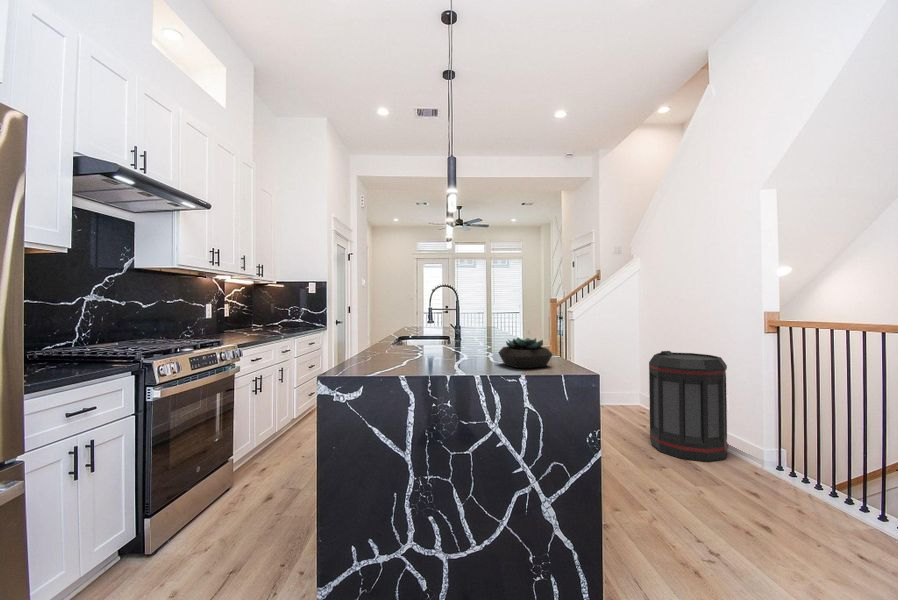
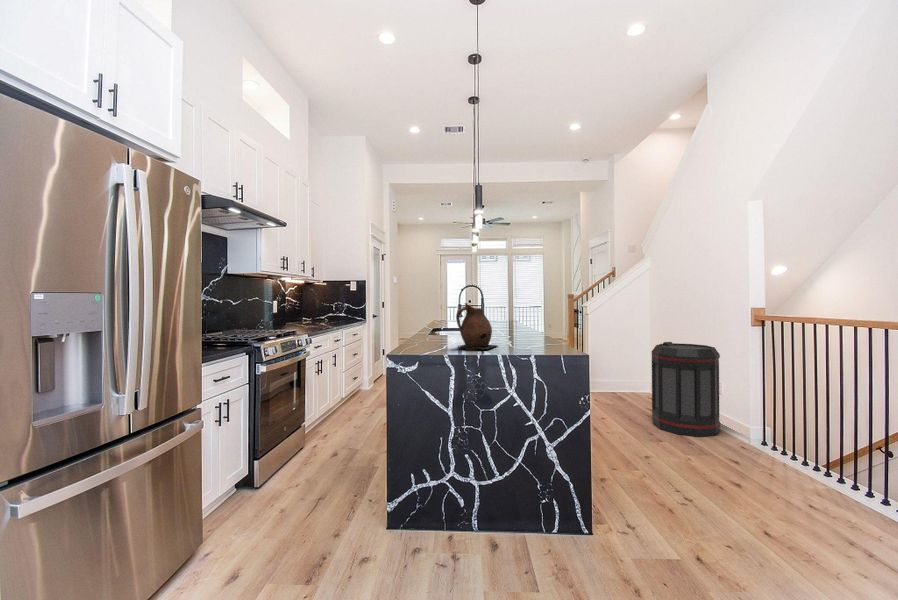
ceramic pitcher: none [418,304,474,368] -> present [456,303,497,350]
succulent plant: present [498,338,553,368] -> none [516,328,556,350]

